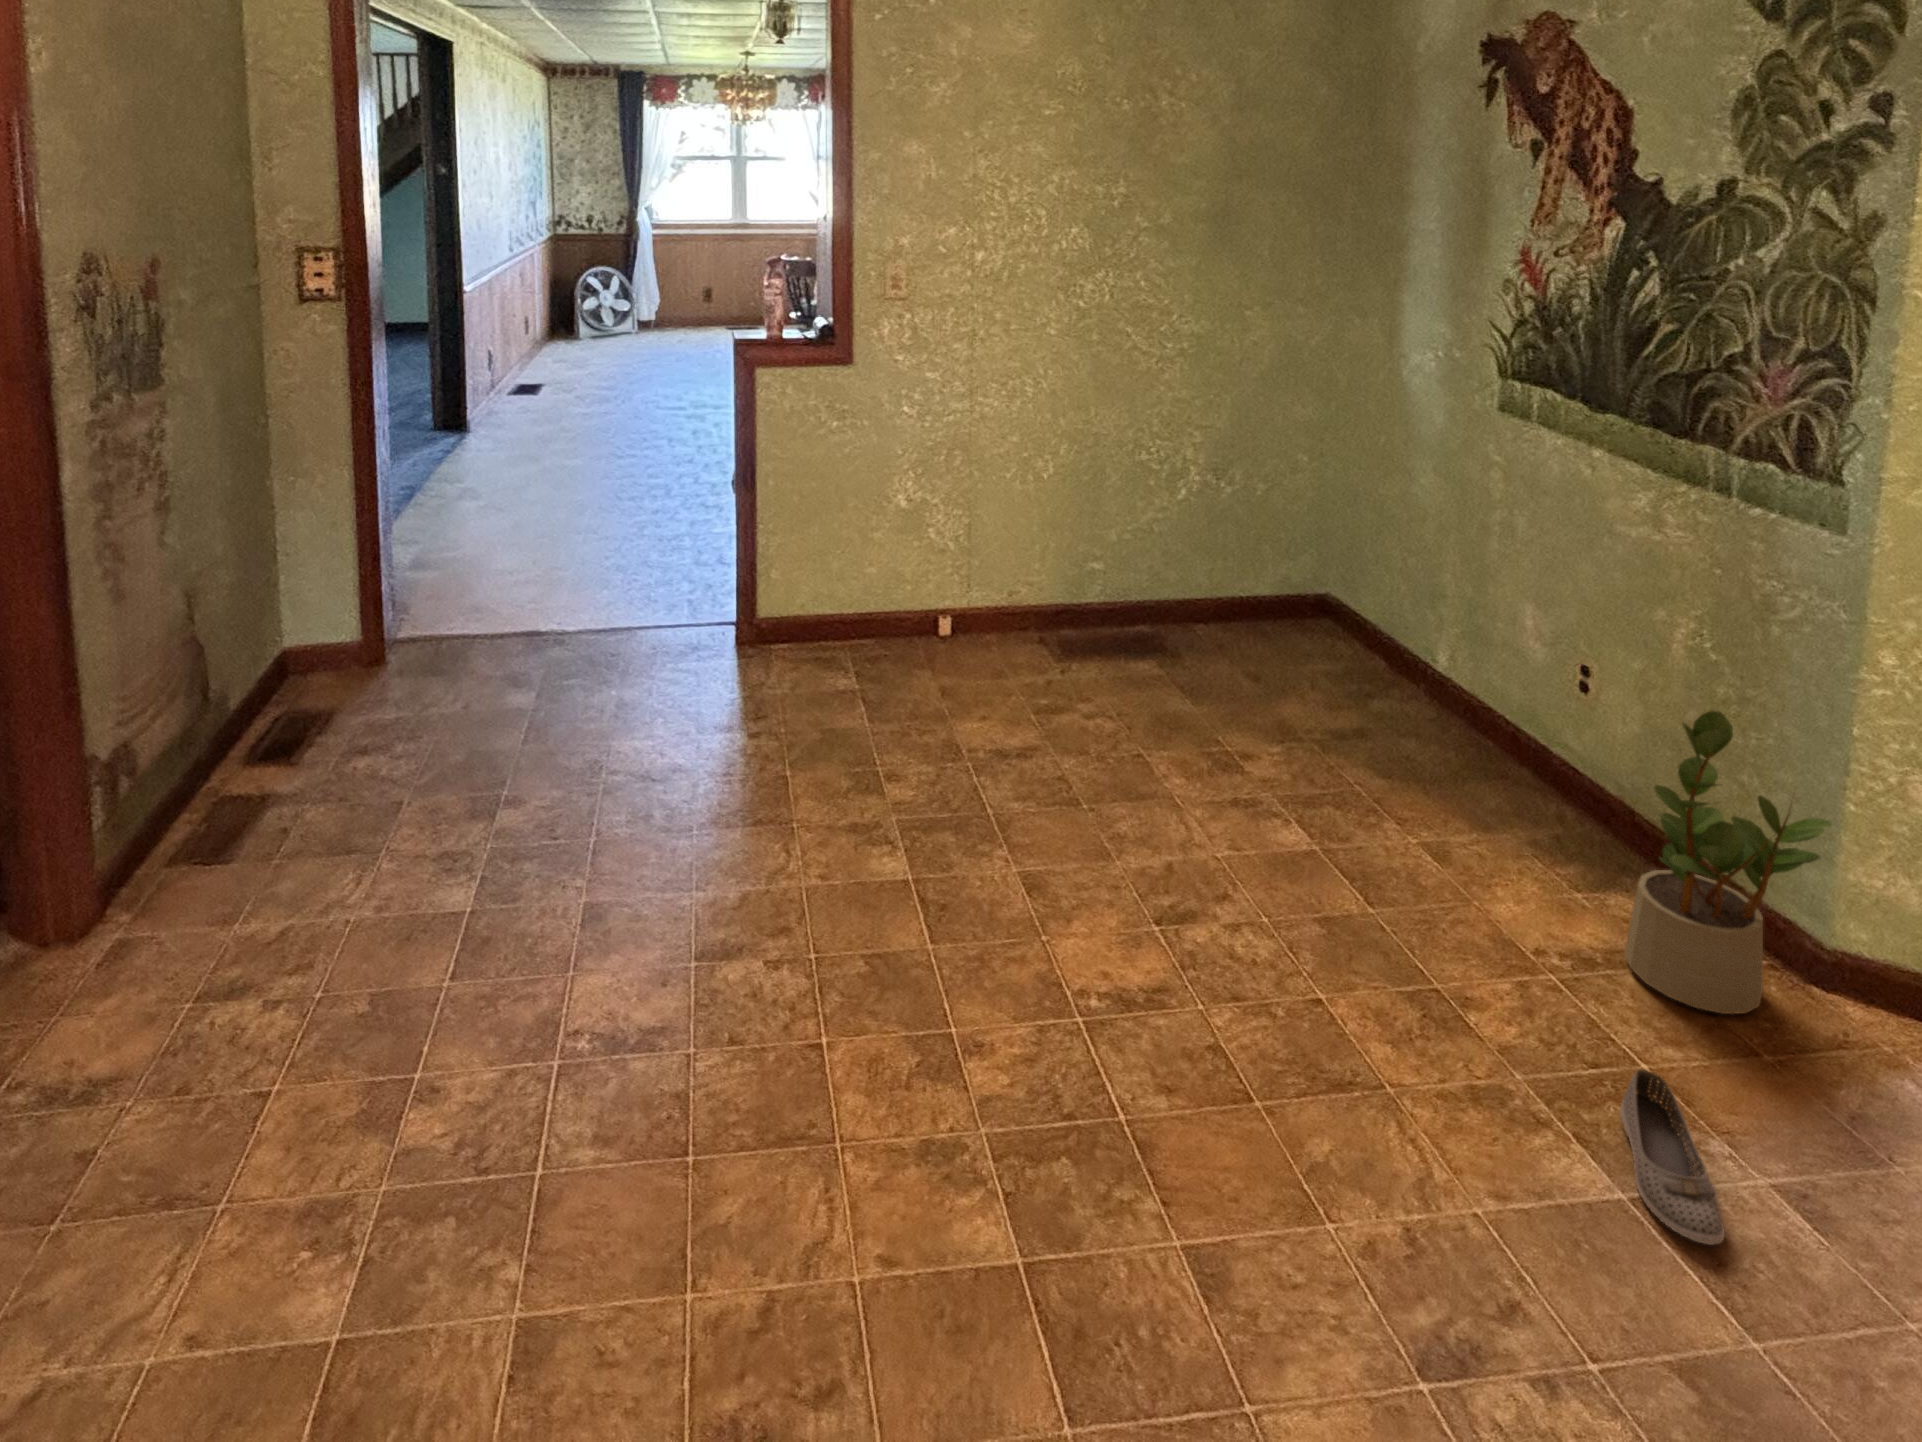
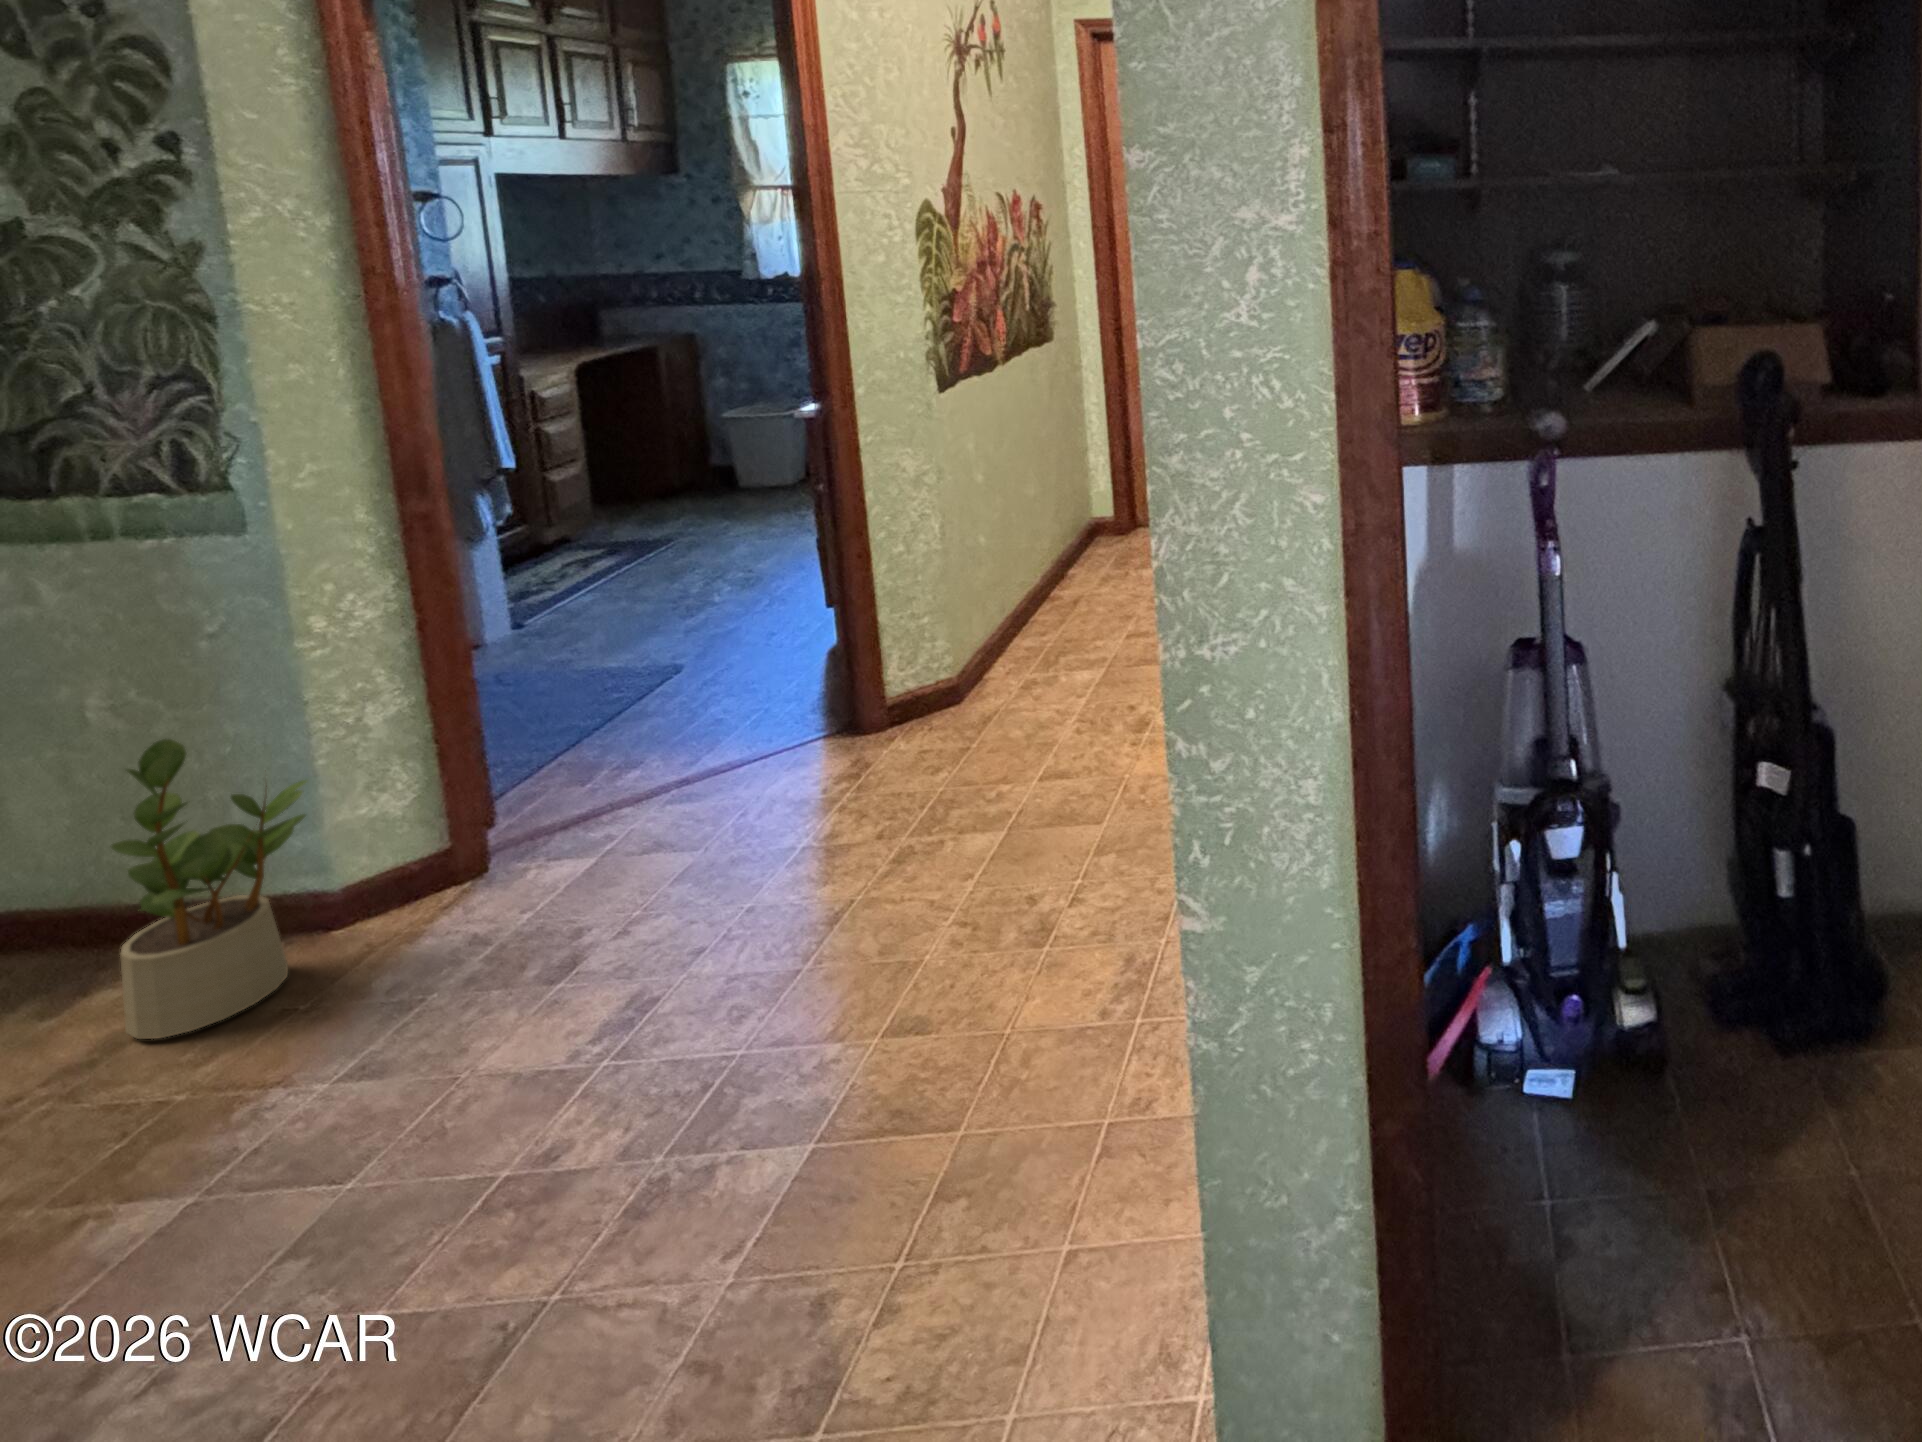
shoe: present [1620,1069,1725,1245] -> none [168,1081,307,1186]

